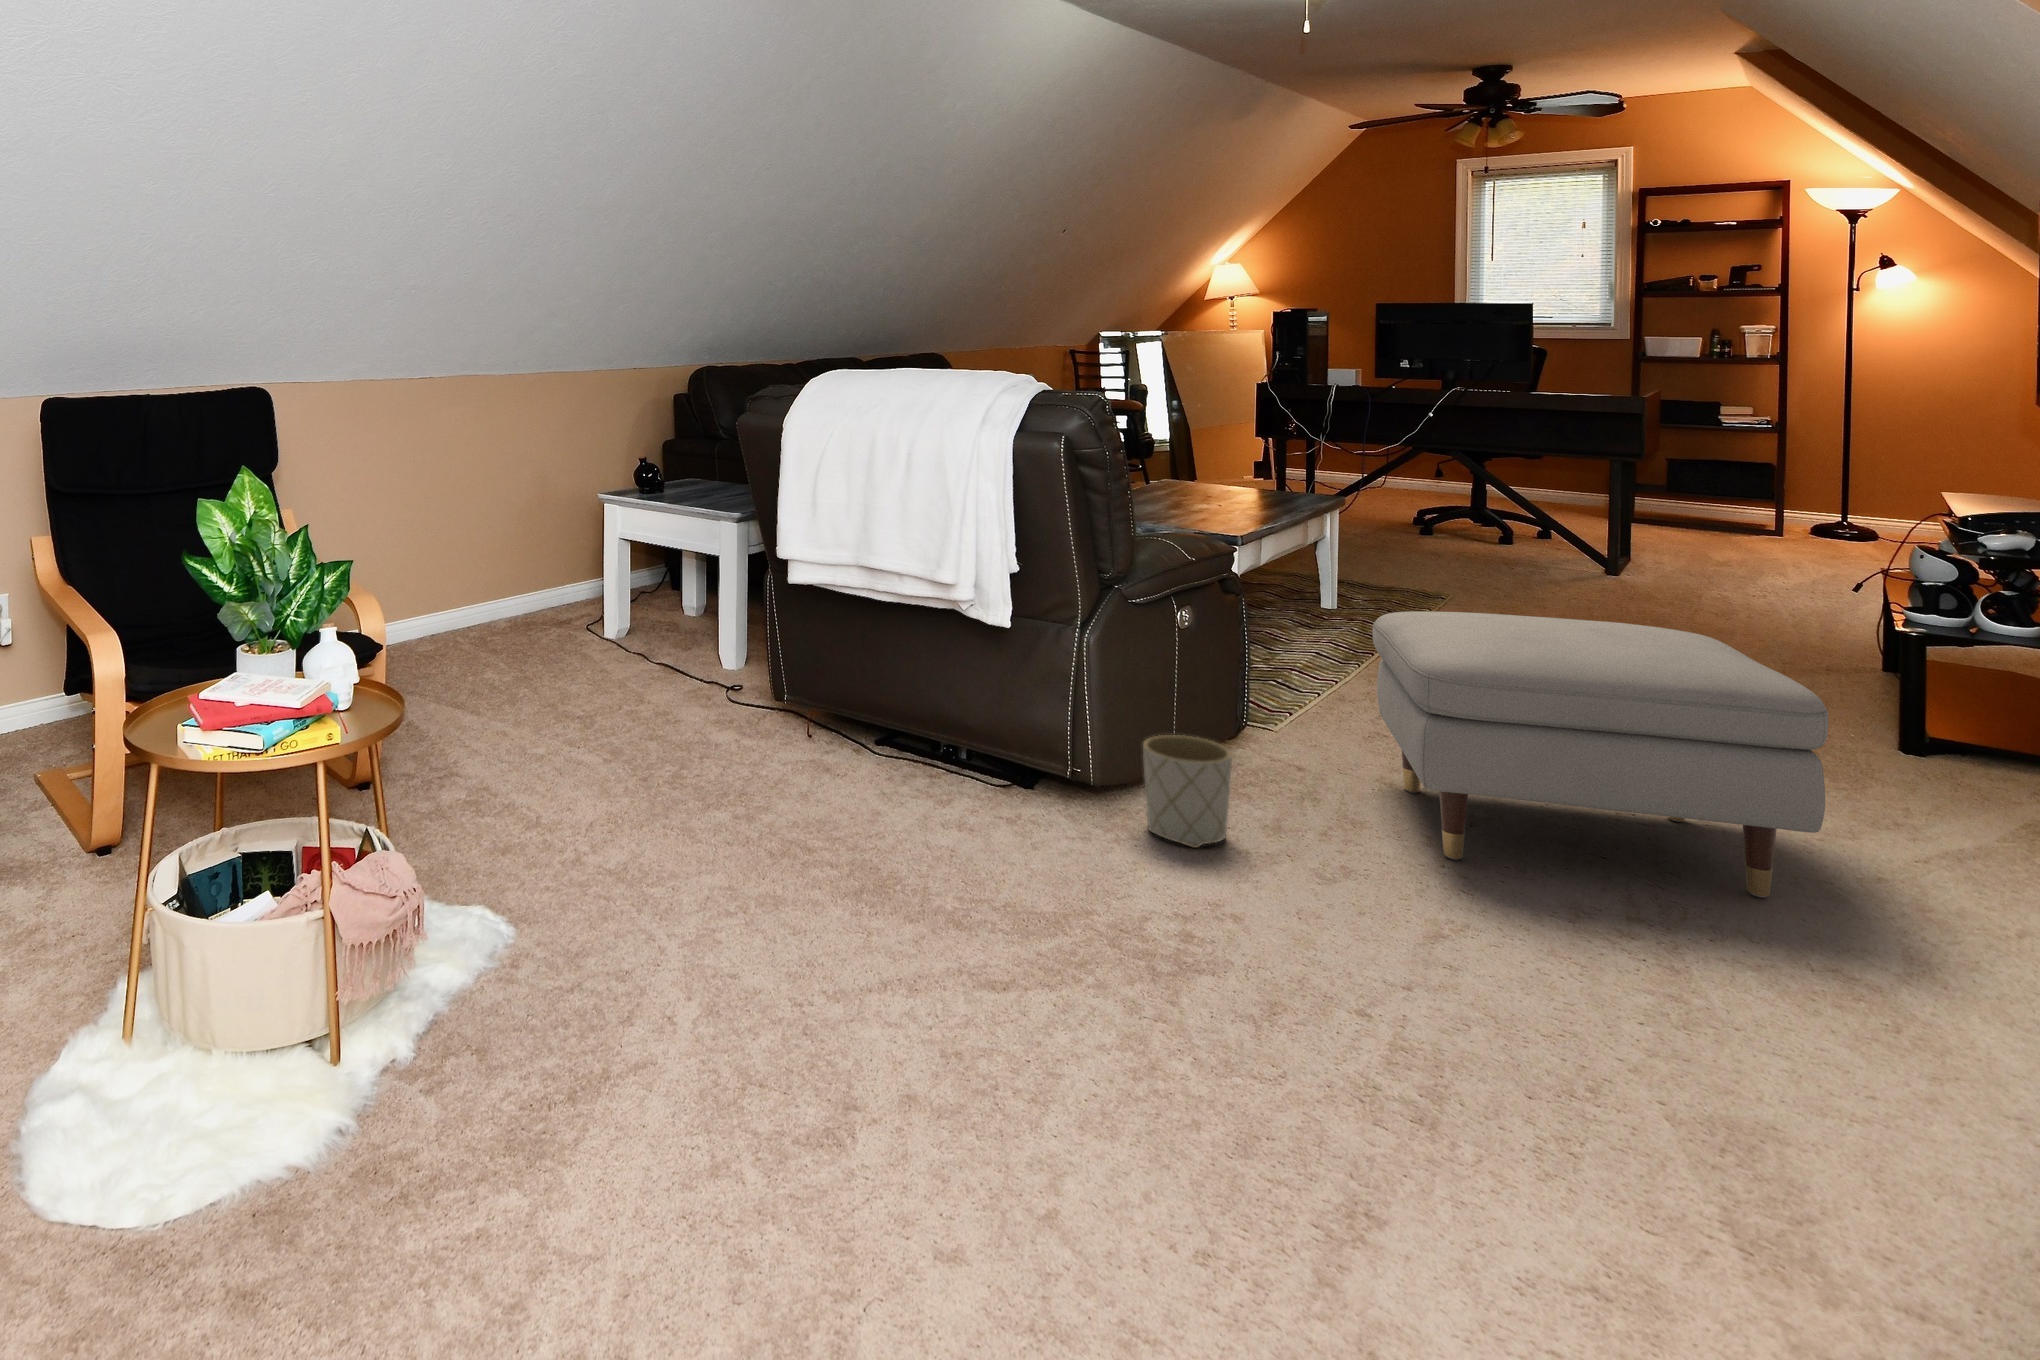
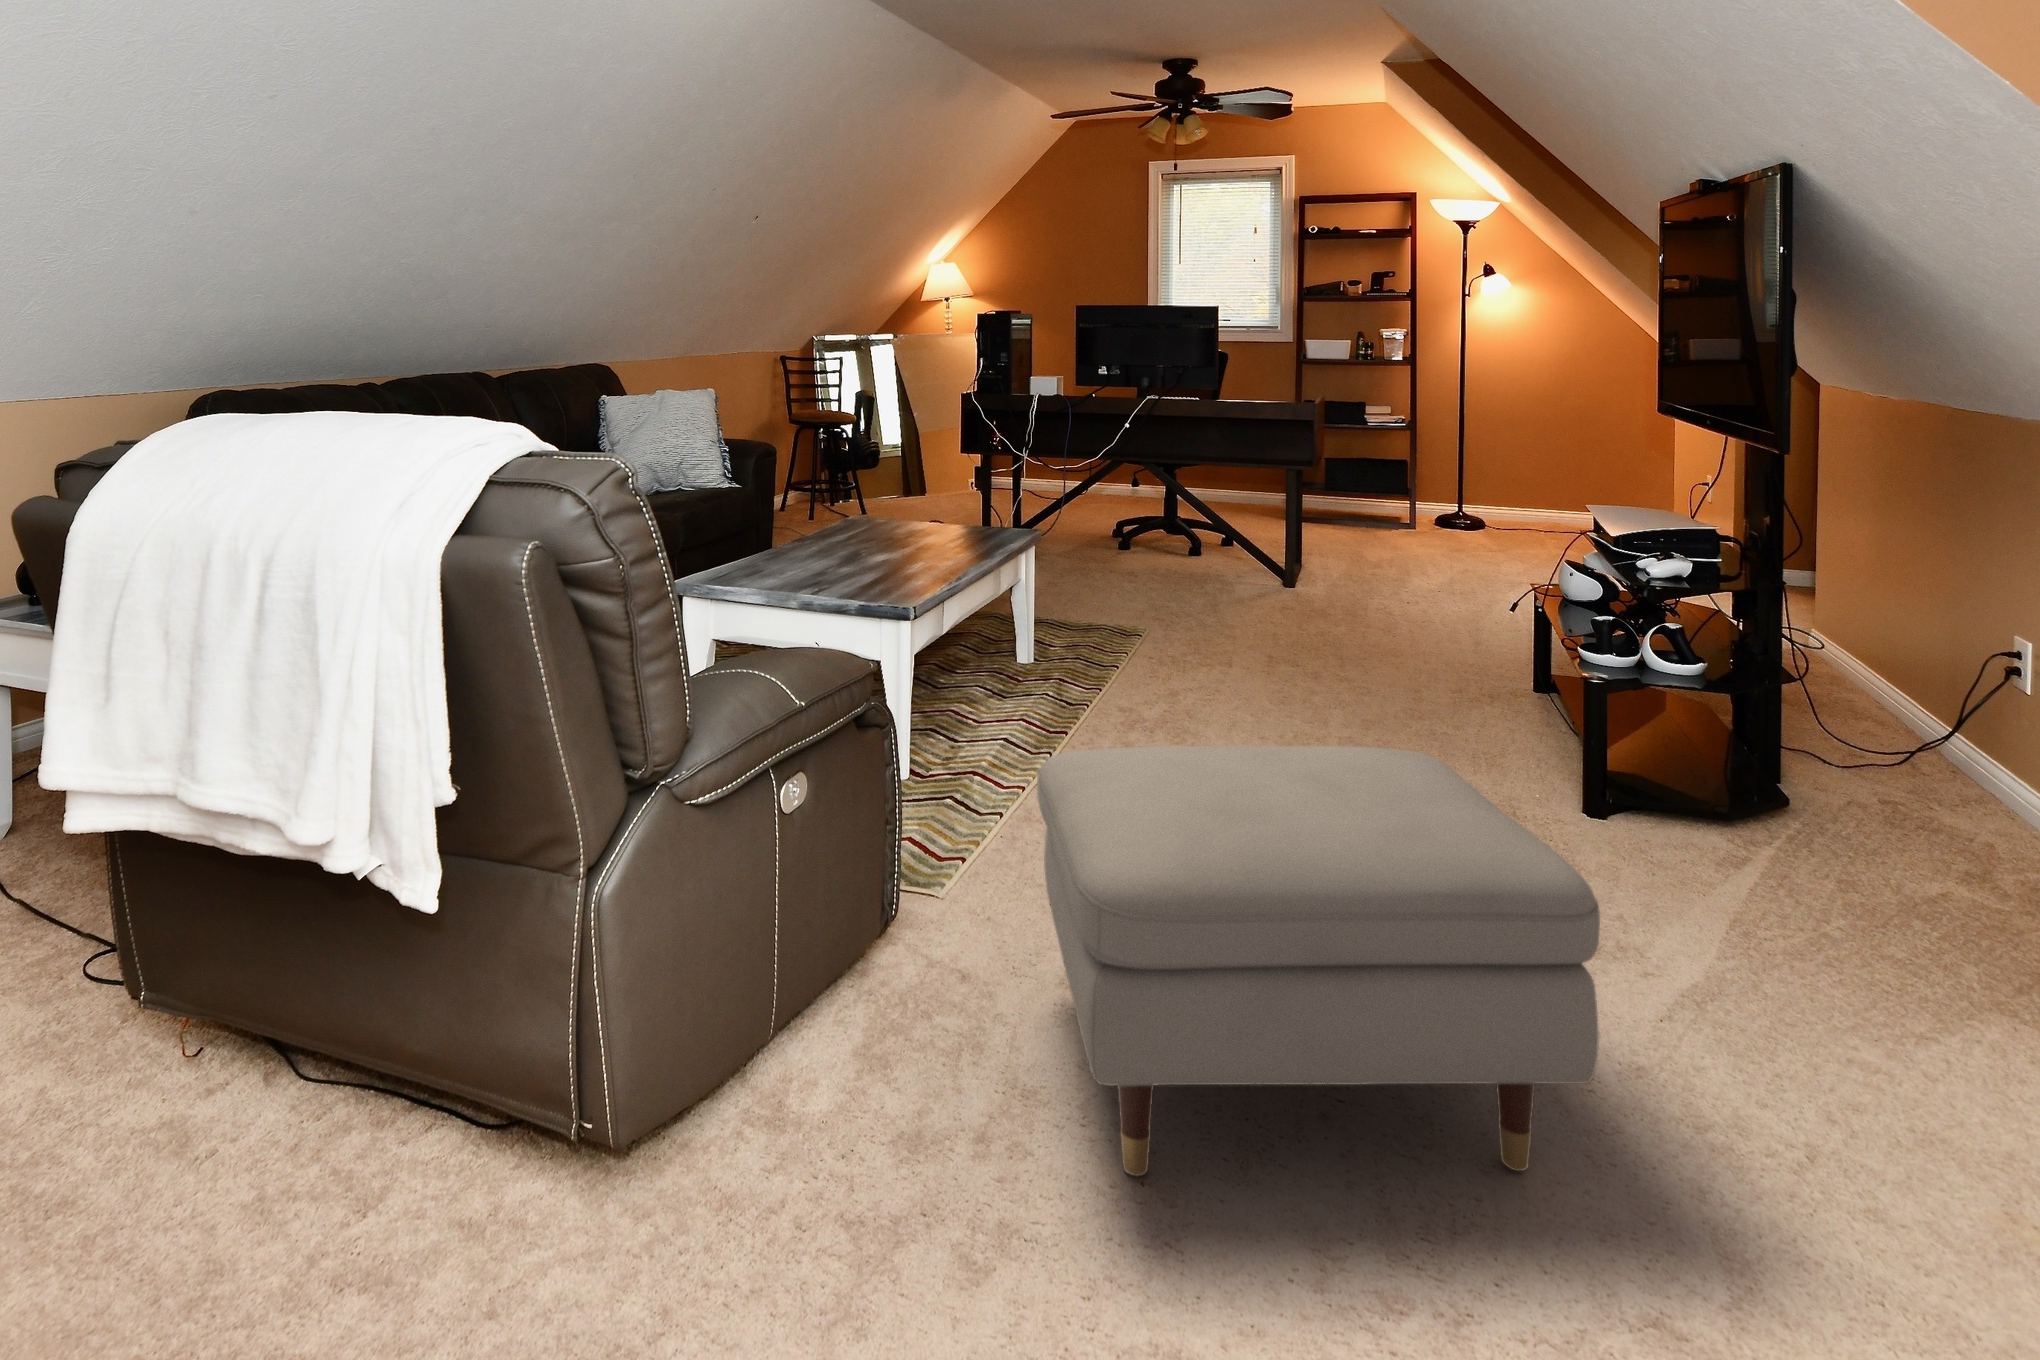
planter: present [1143,735,1232,848] -> none [678,1024,817,1249]

